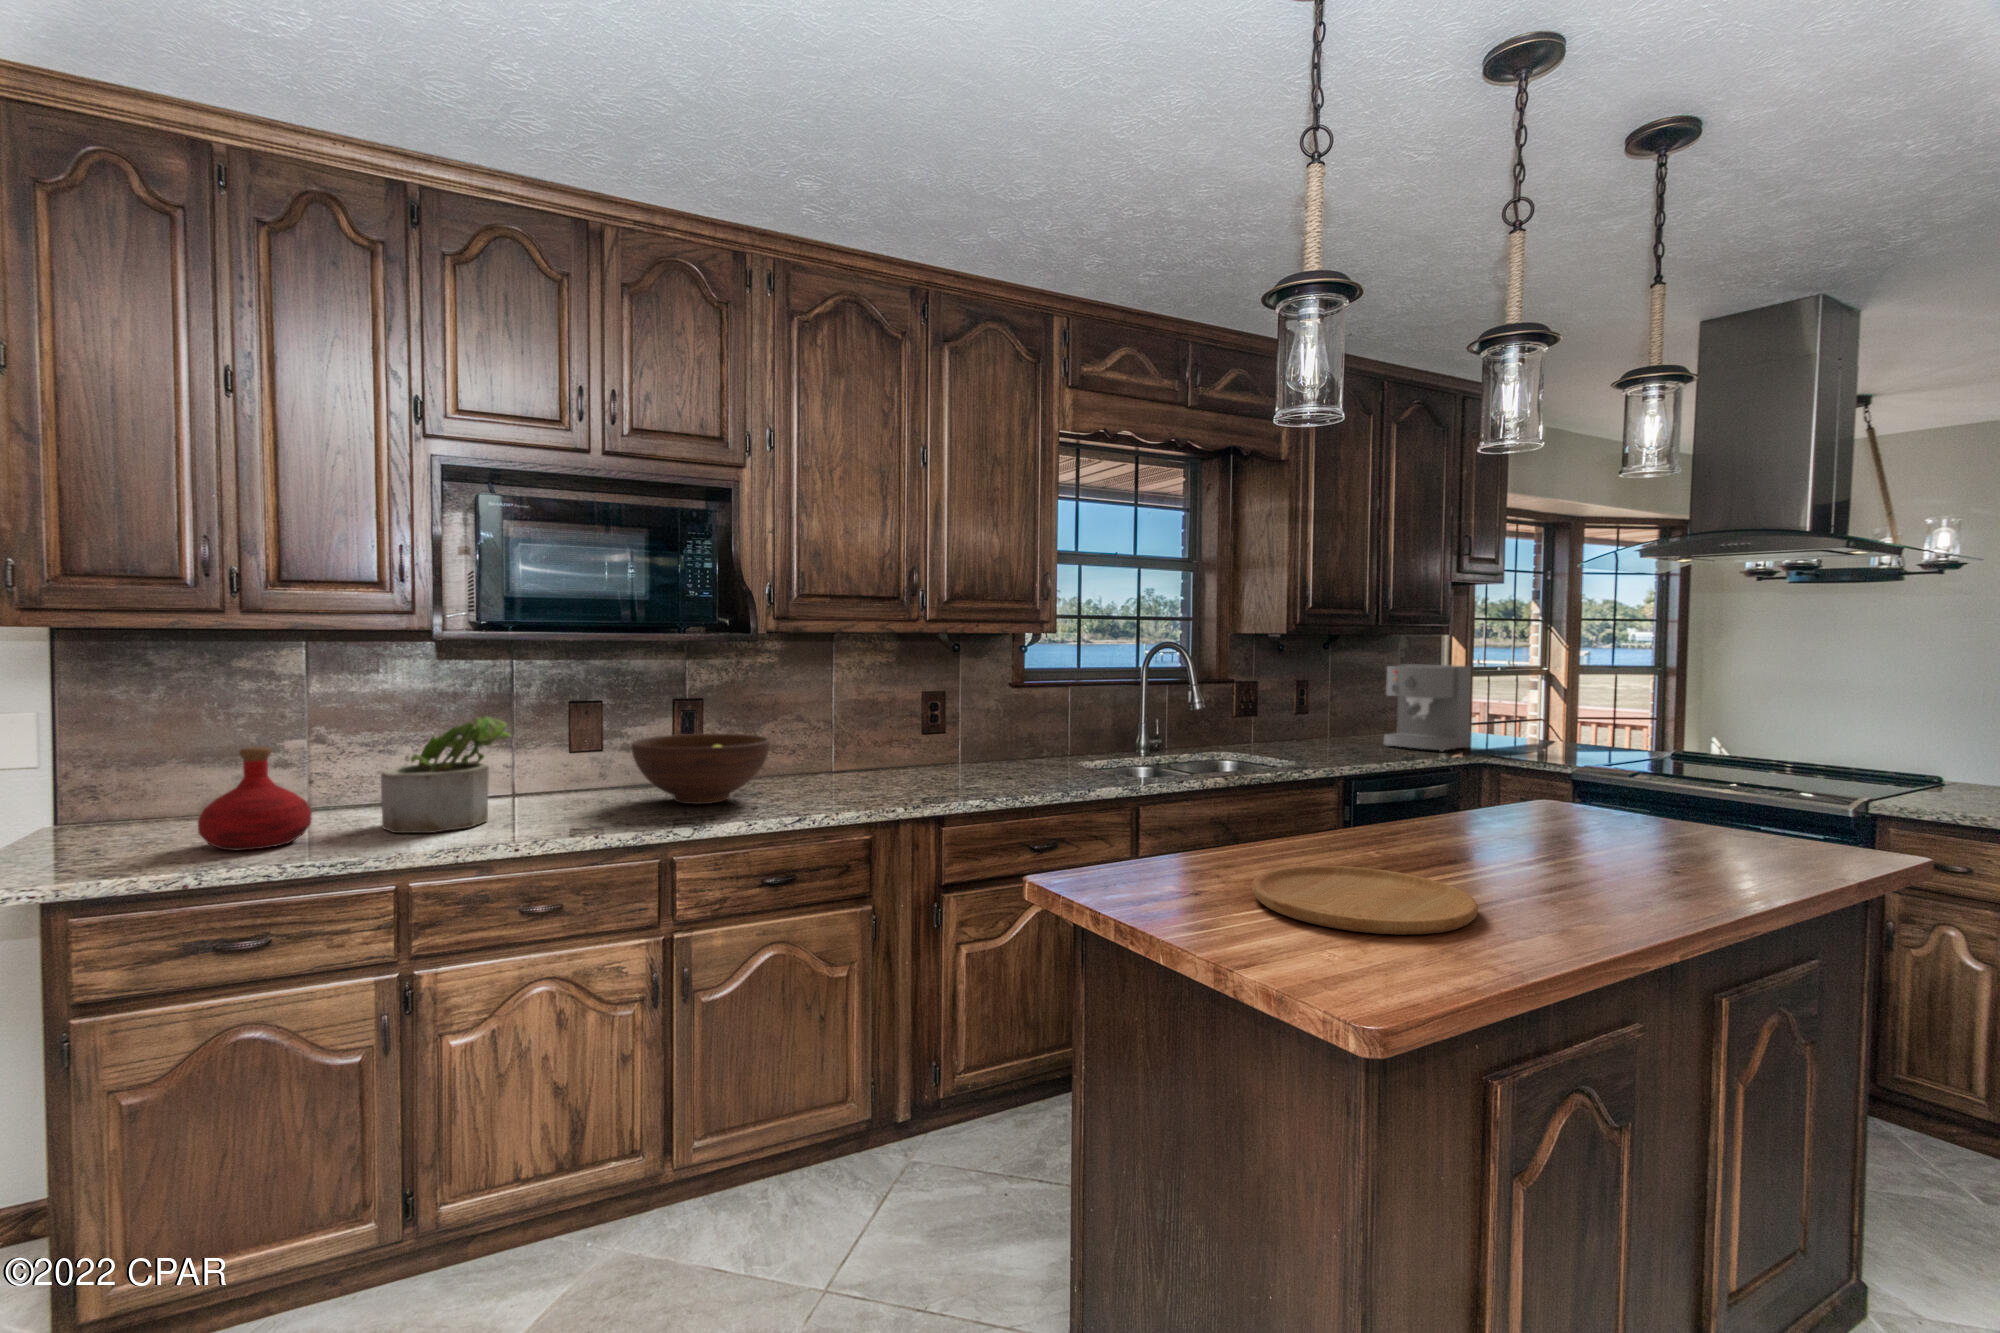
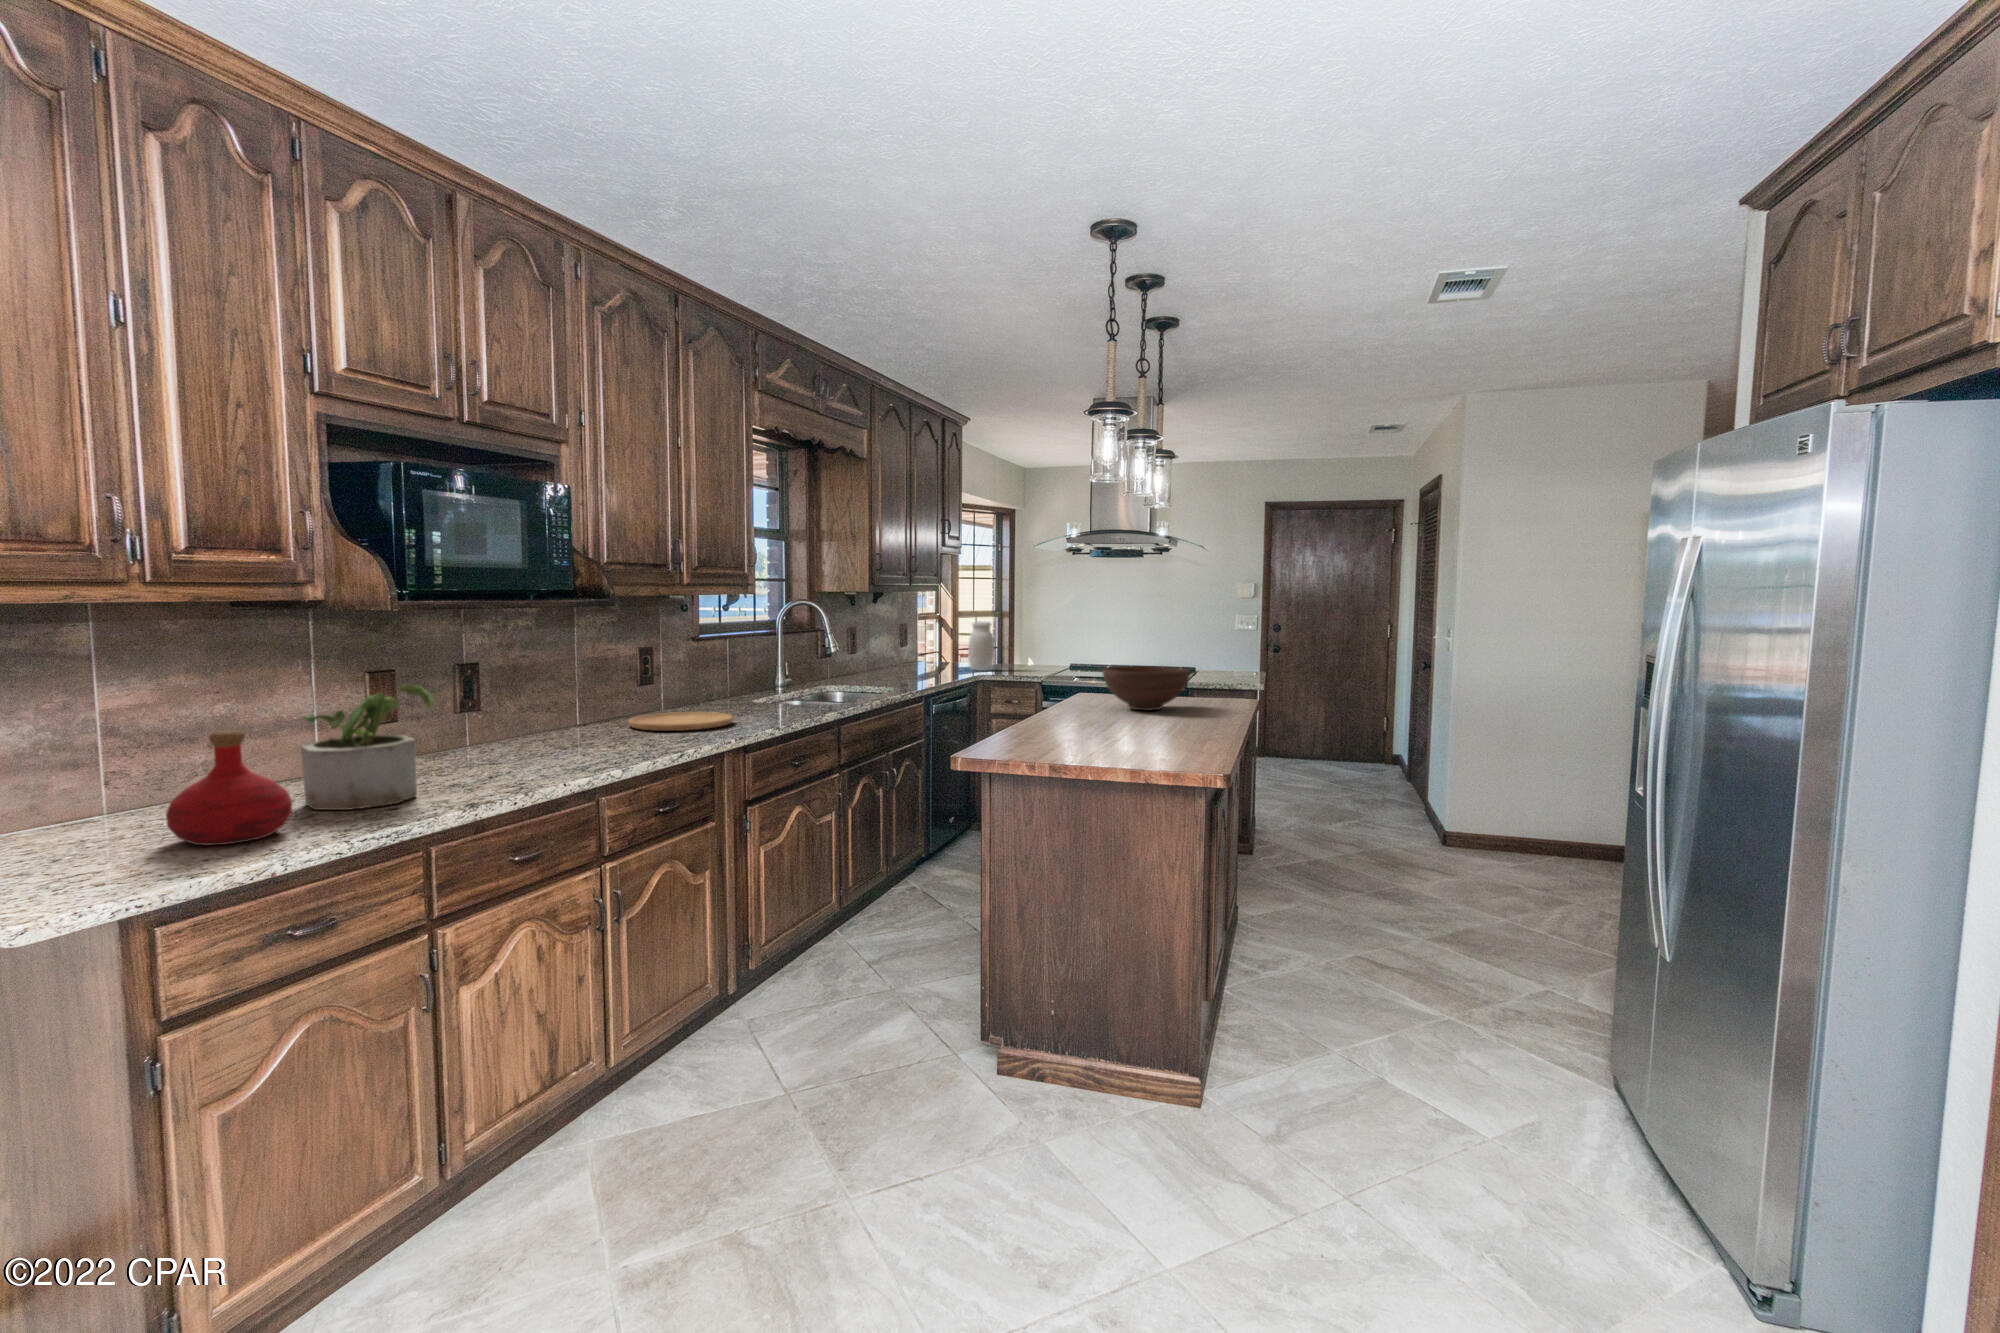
coffee maker: present [1384,664,1471,752] -> none [902,614,952,676]
jar: none [1508,678,1551,750] -> present [968,622,994,671]
fruit bowl: present [631,733,770,804] -> present [1102,666,1190,710]
cutting board: present [1252,866,1478,935] -> present [628,712,733,731]

